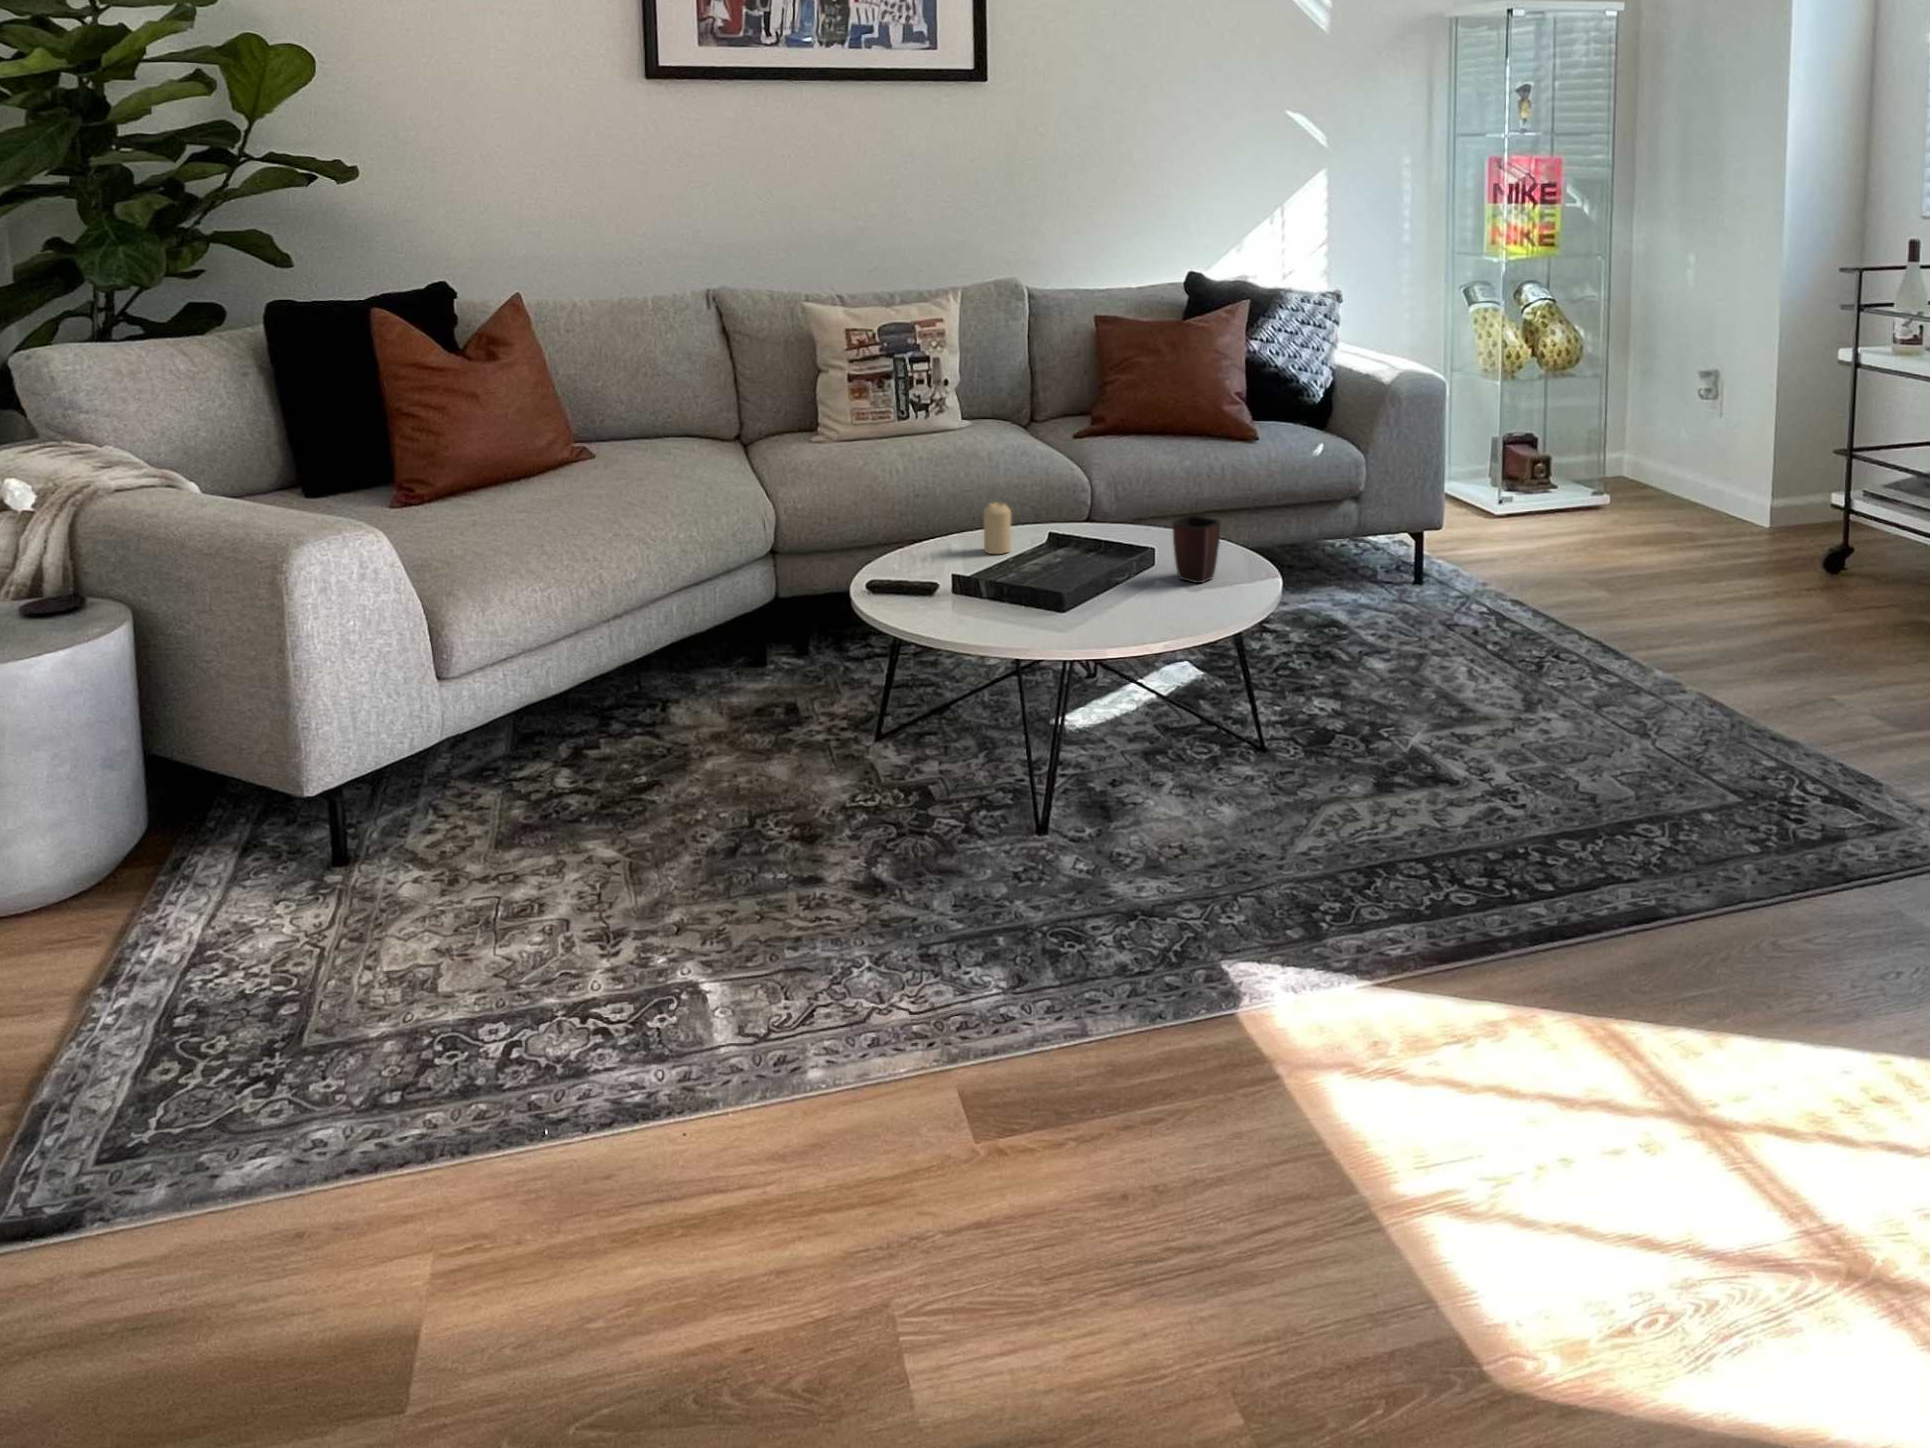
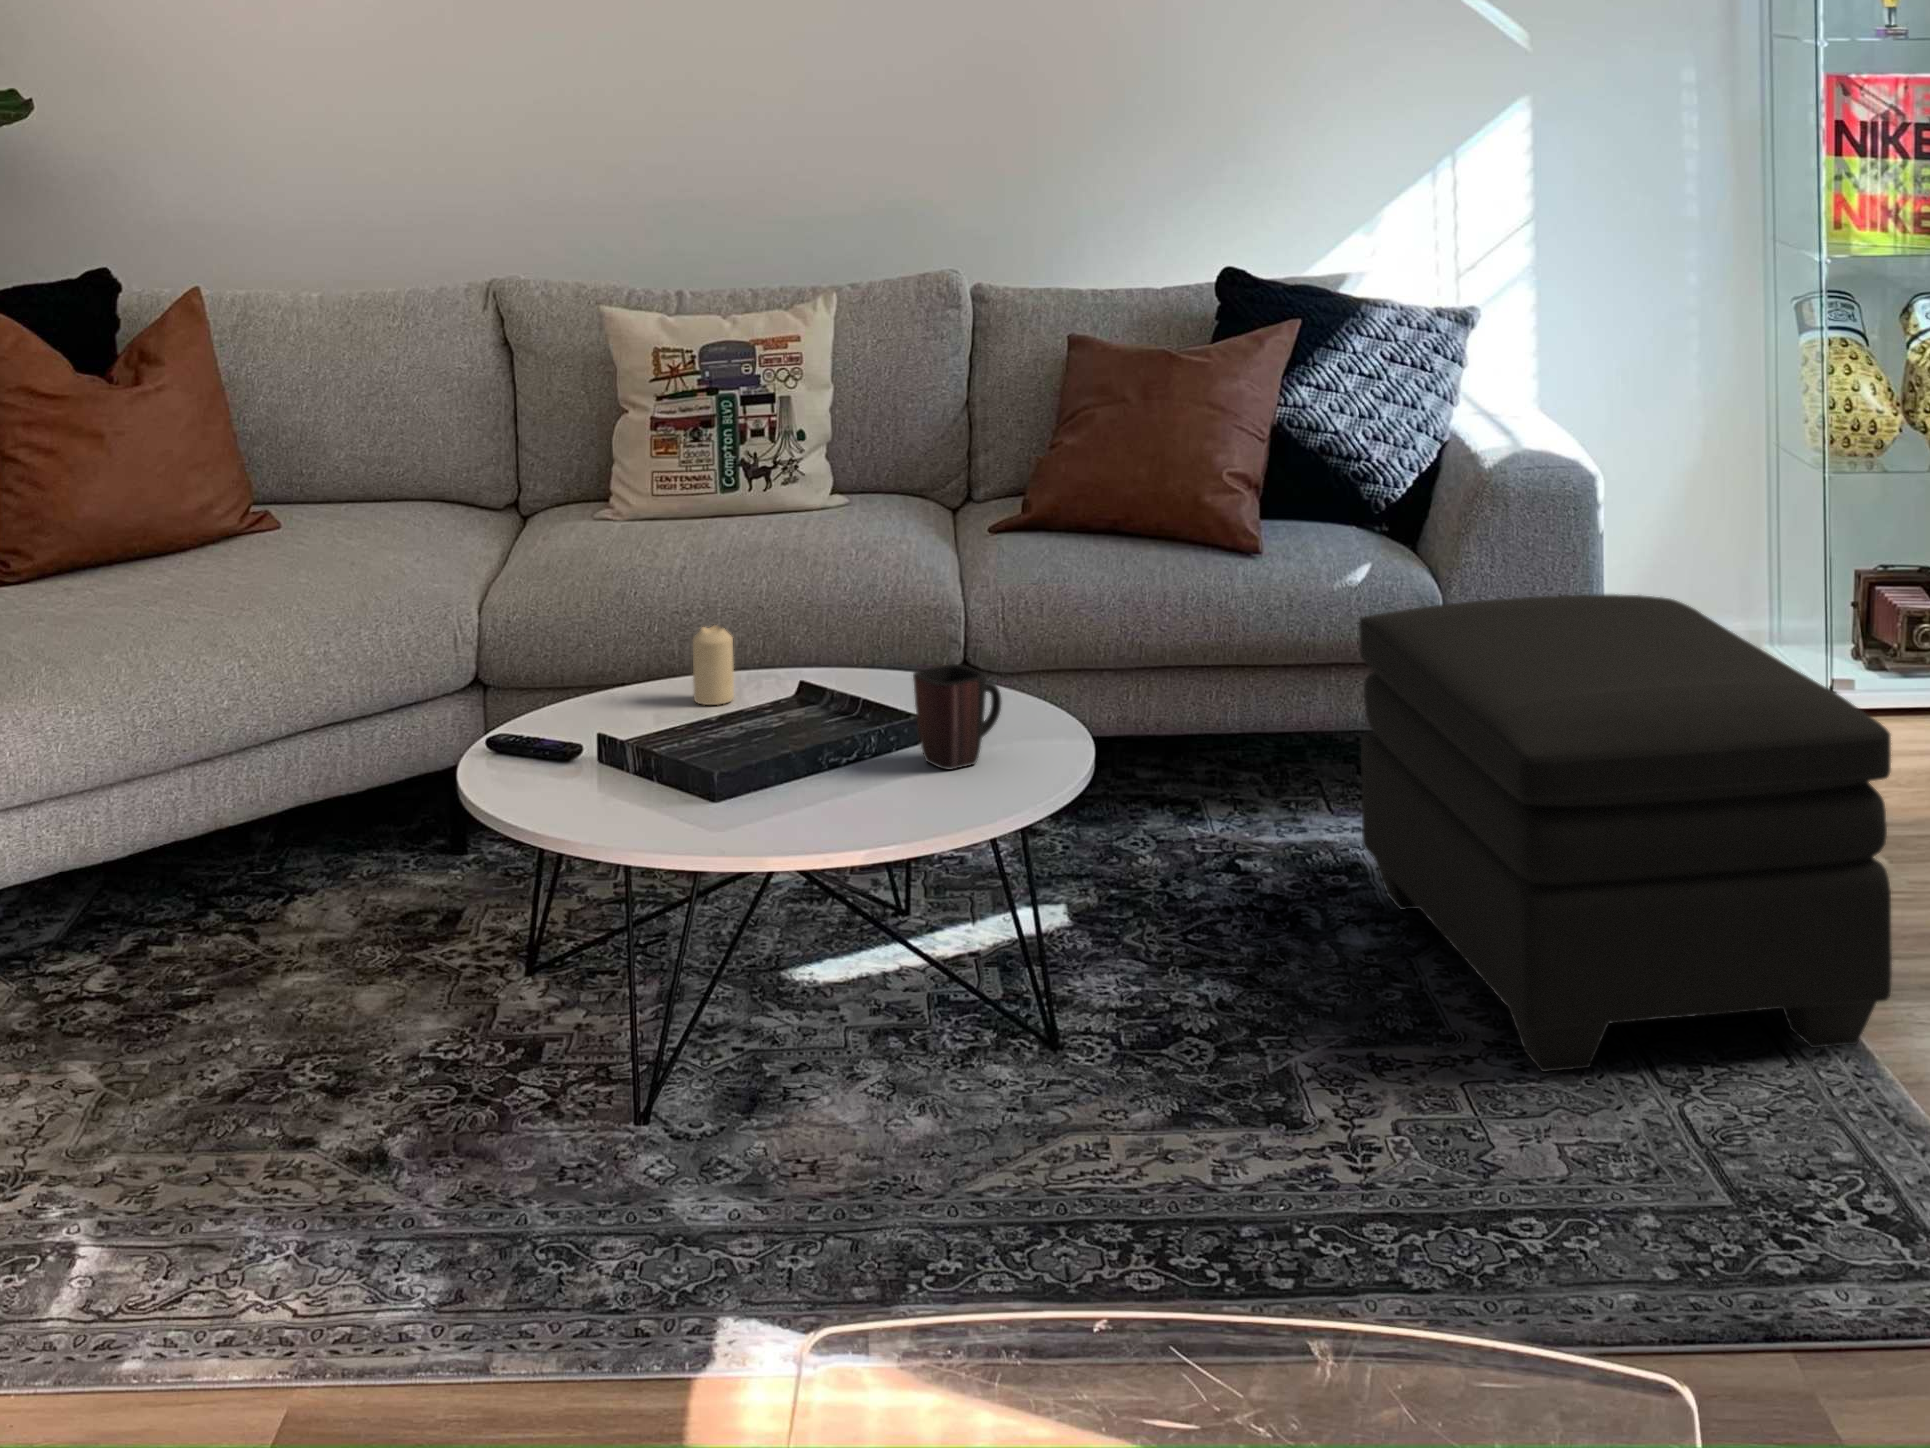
ottoman: none [1349,453,1719,733] -> present [1359,594,1892,1072]

